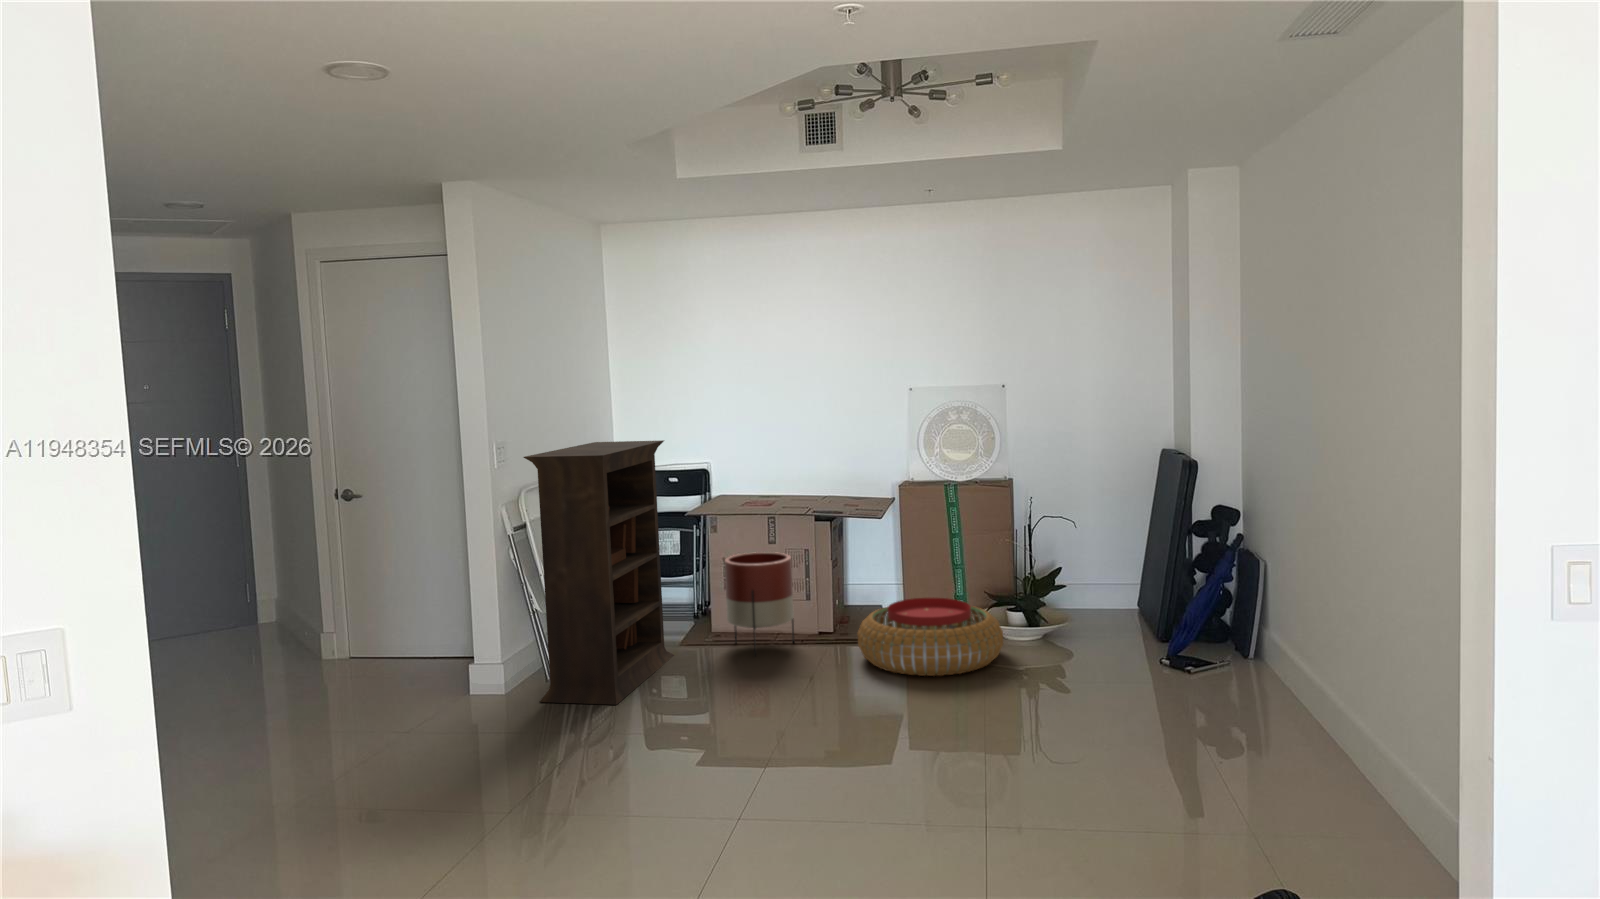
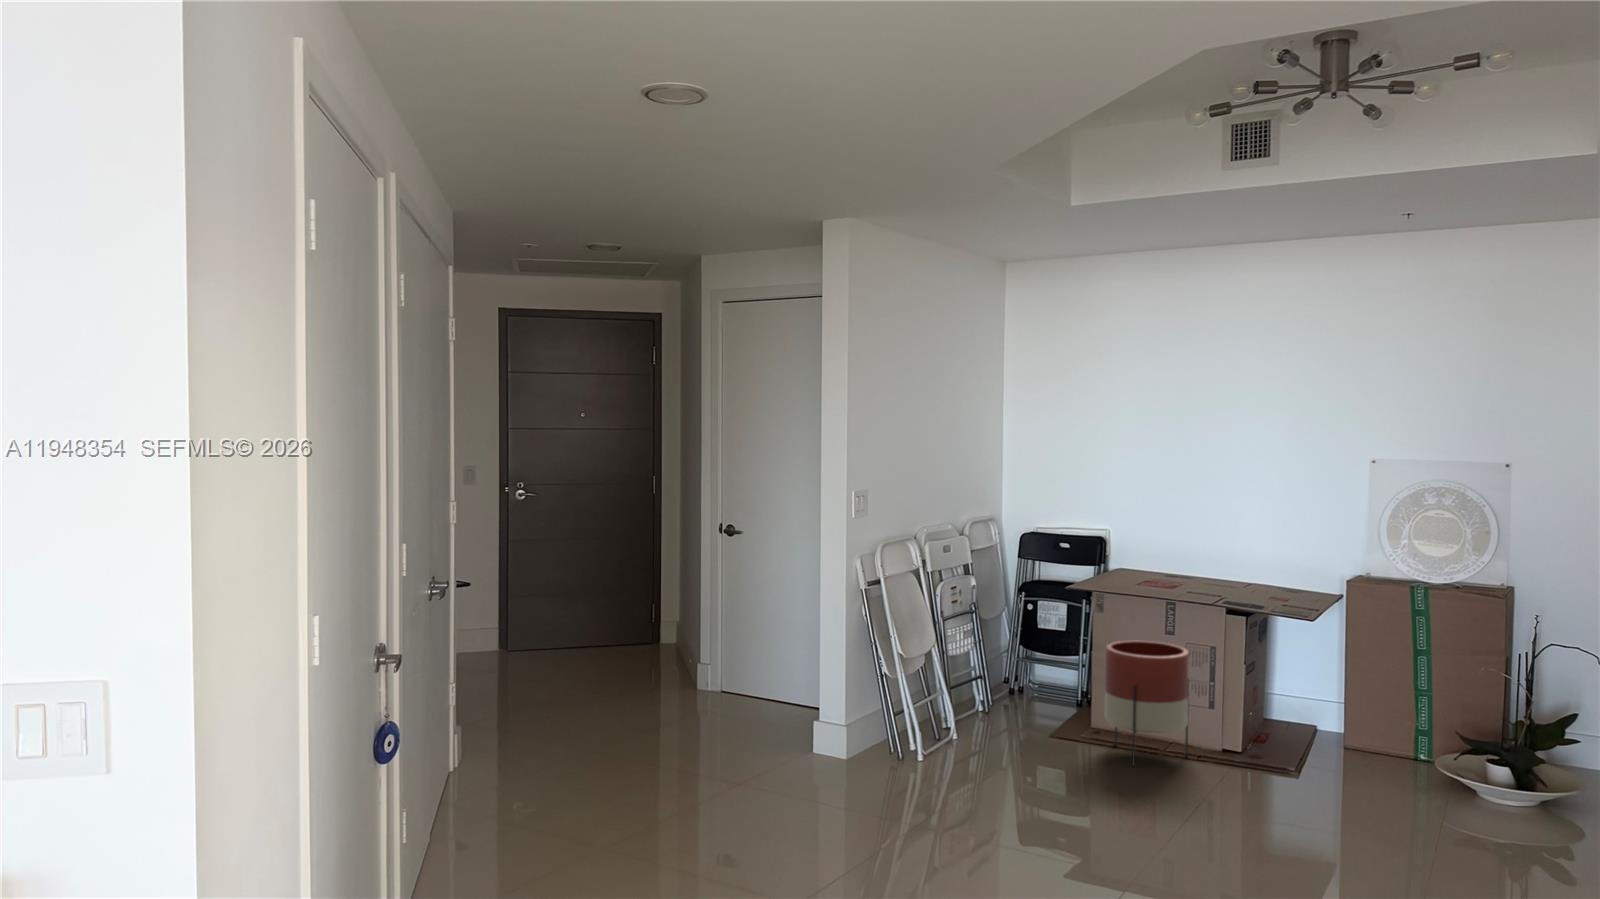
bookcase: present [524,440,674,705] -> none [875,496,1044,795]
pouf: present [857,598,1003,676] -> none [1263,727,1474,838]

